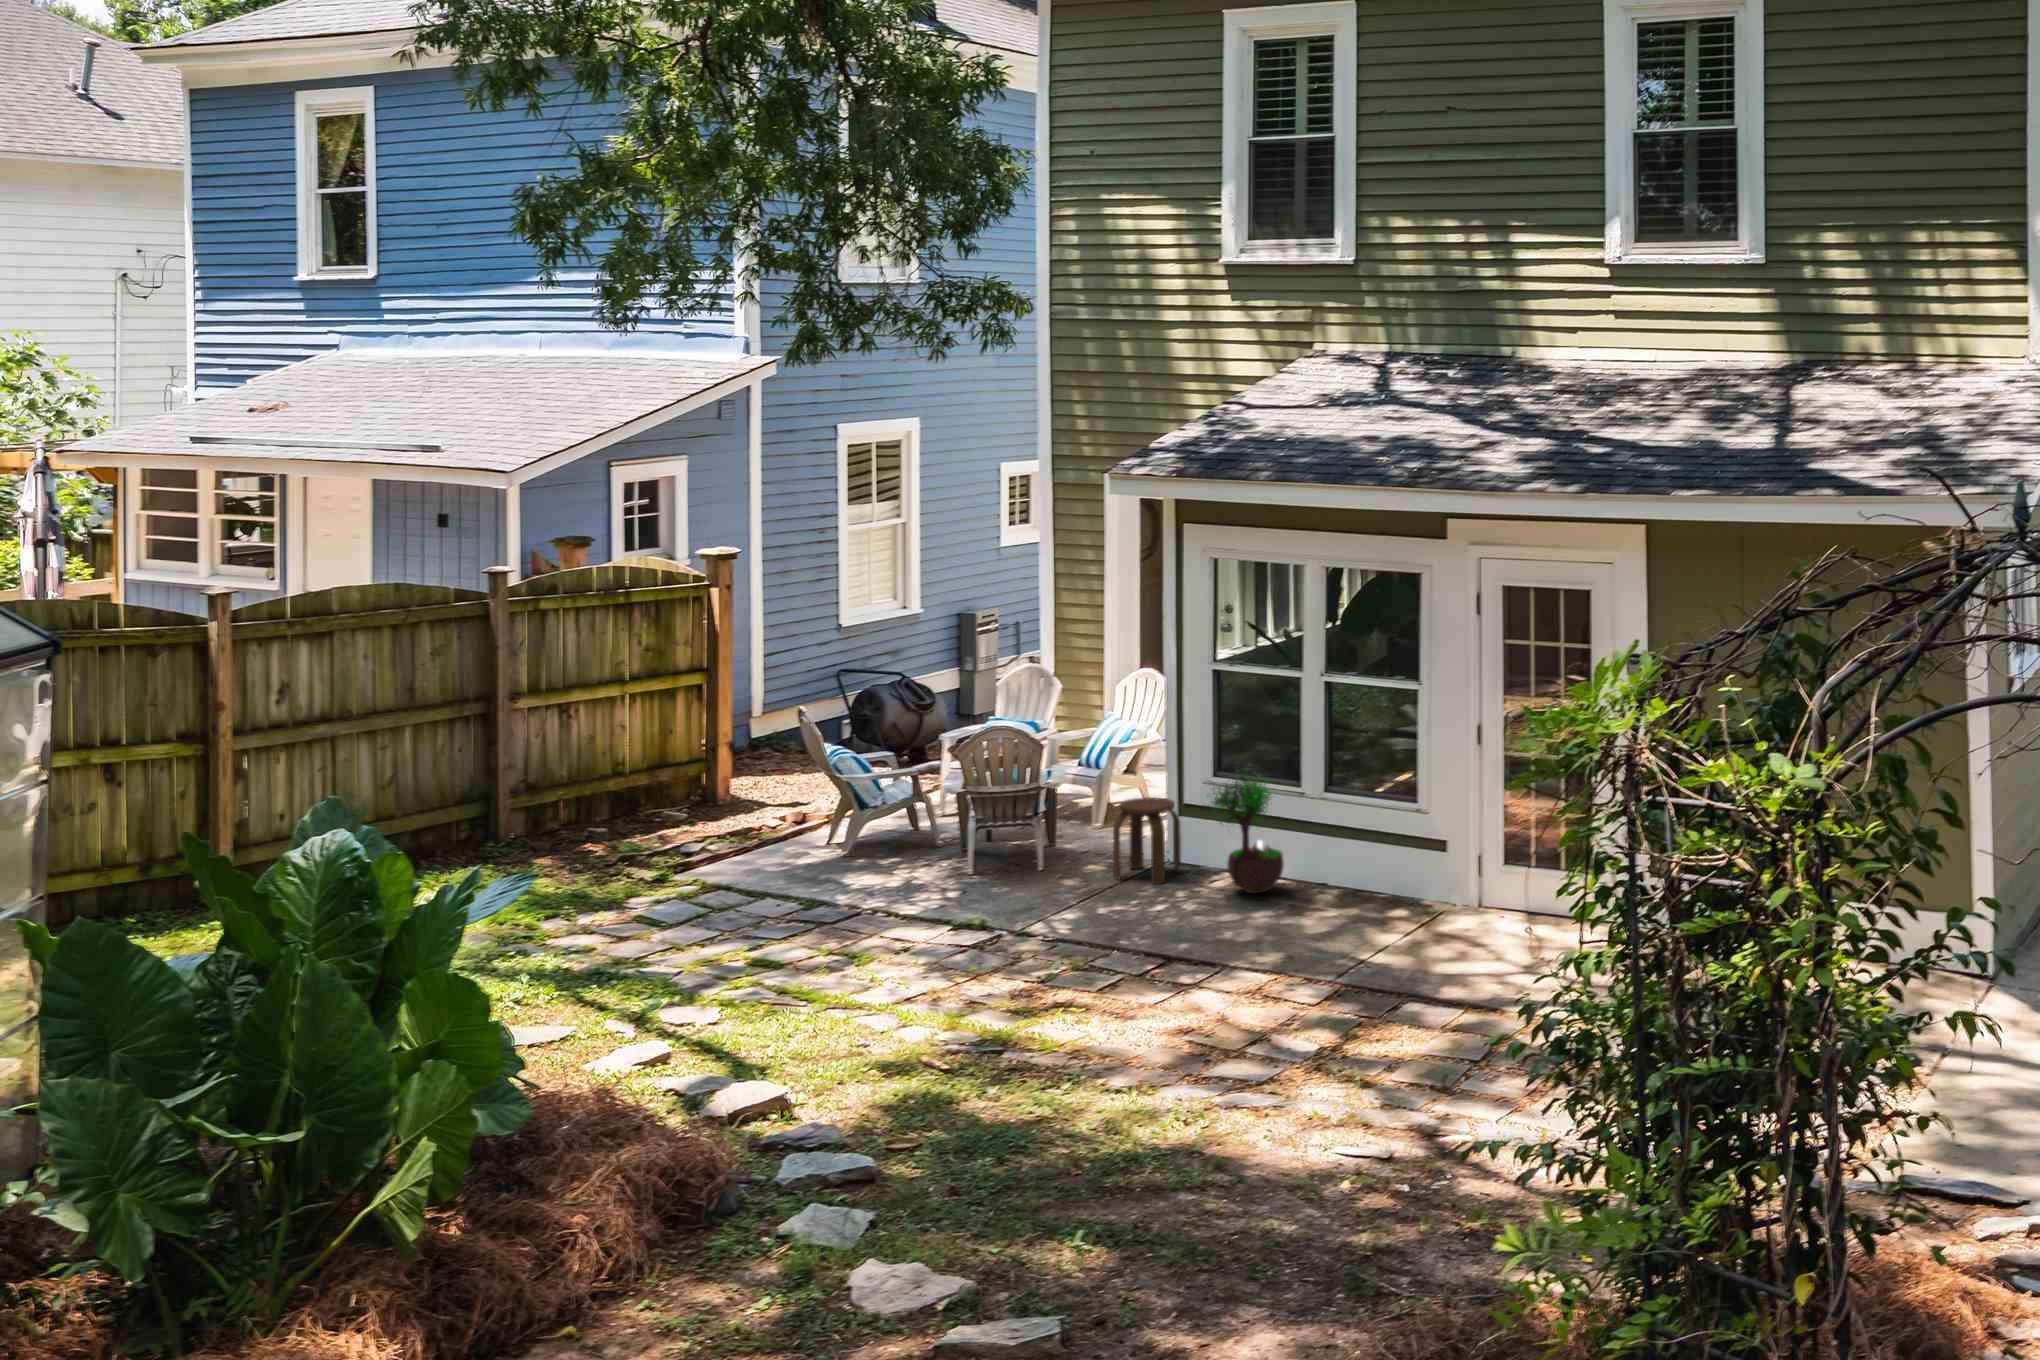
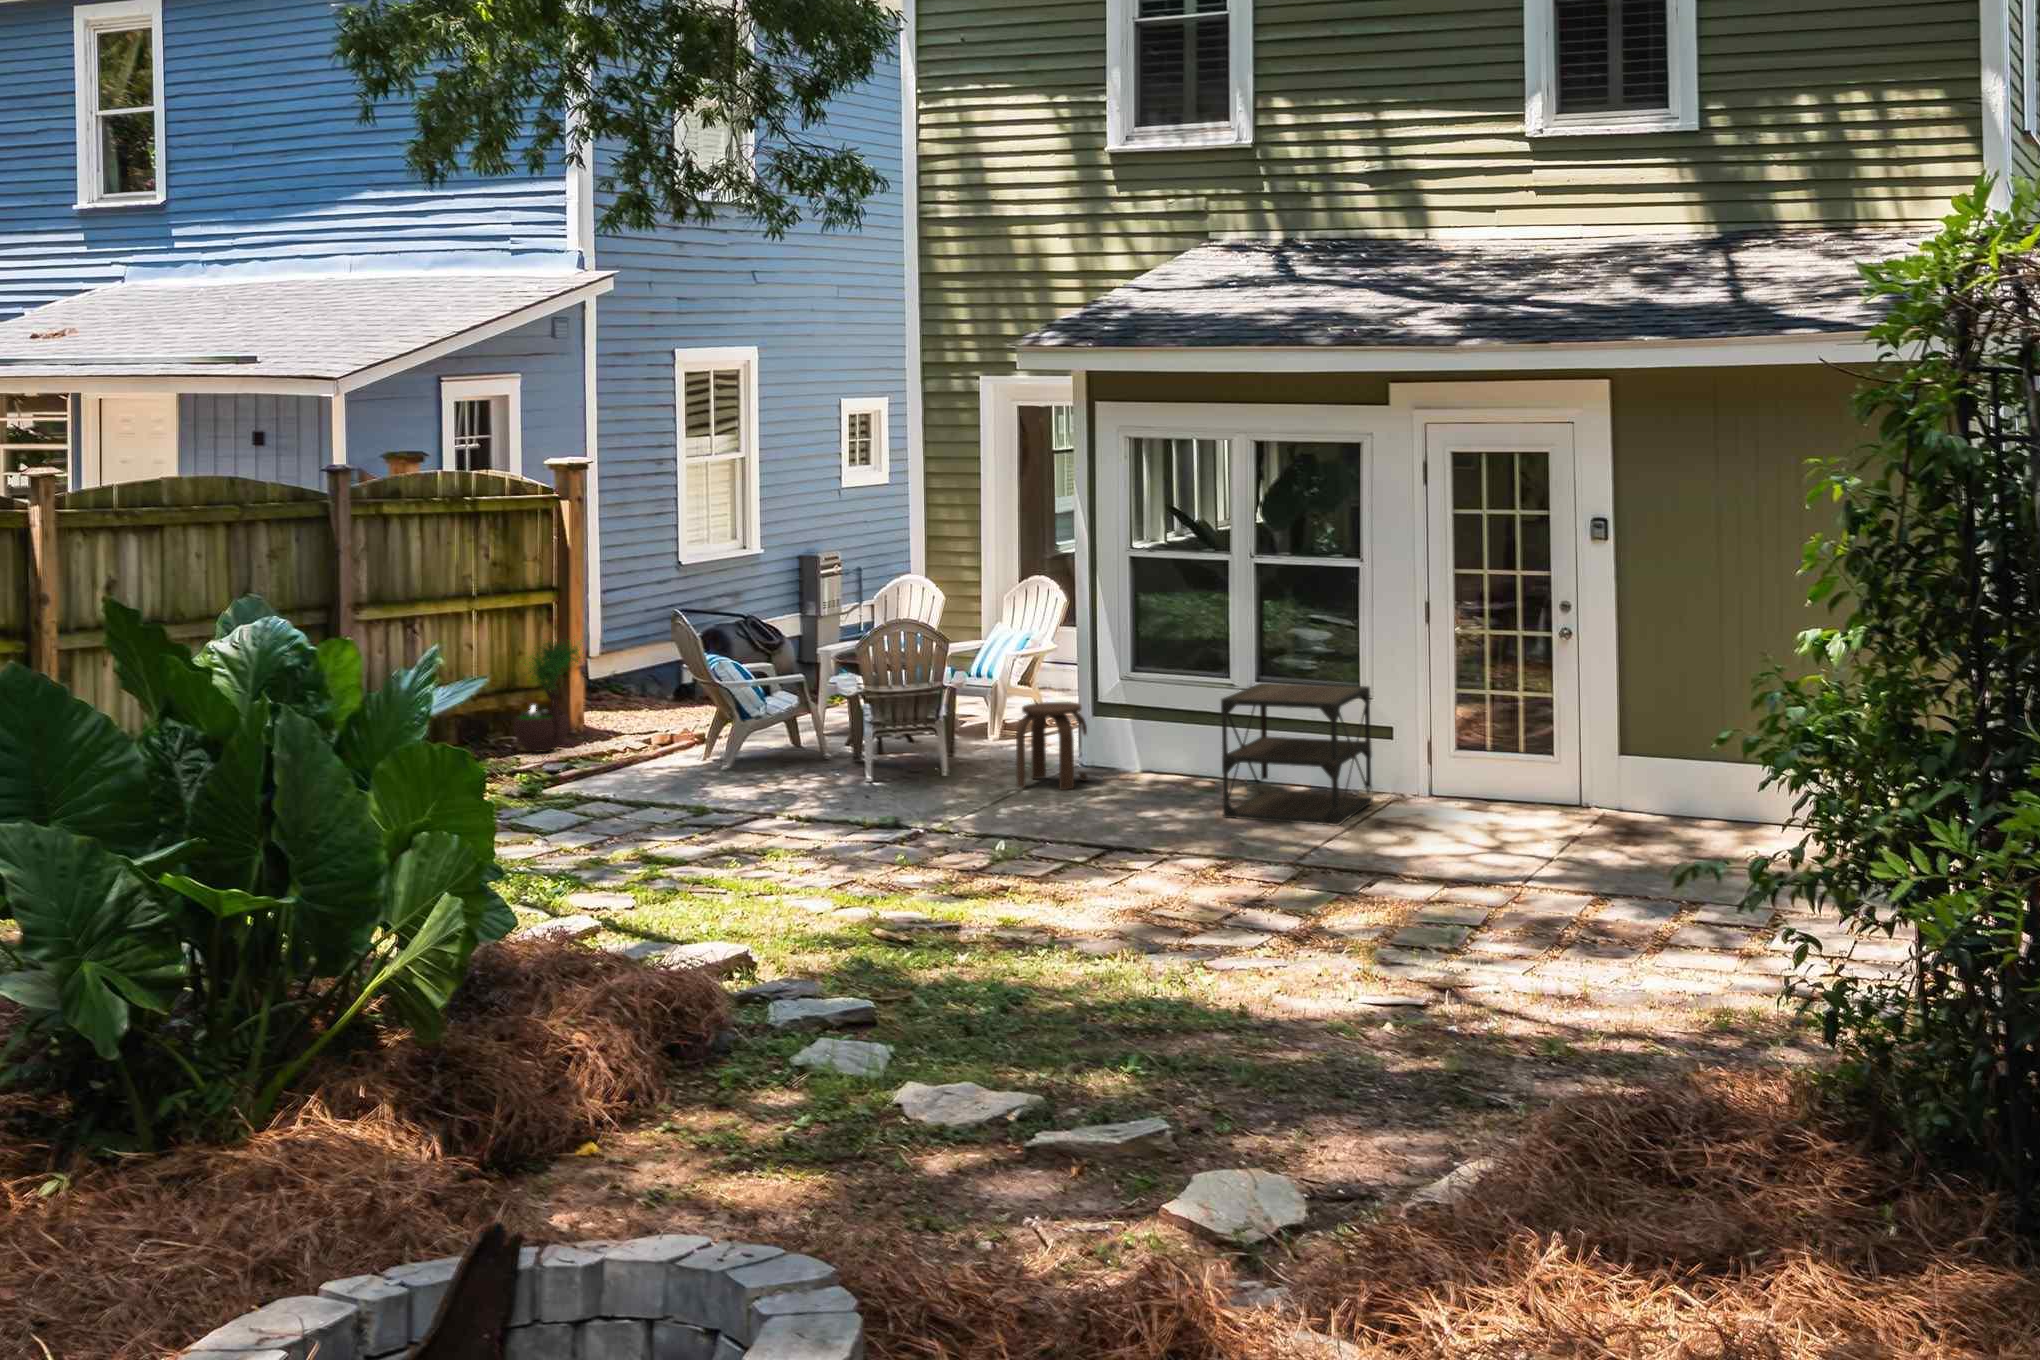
potted tree: present [1207,771,1284,893] -> present [514,636,583,752]
side table: none [1290,791,1437,939] -> present [1221,683,1372,826]

